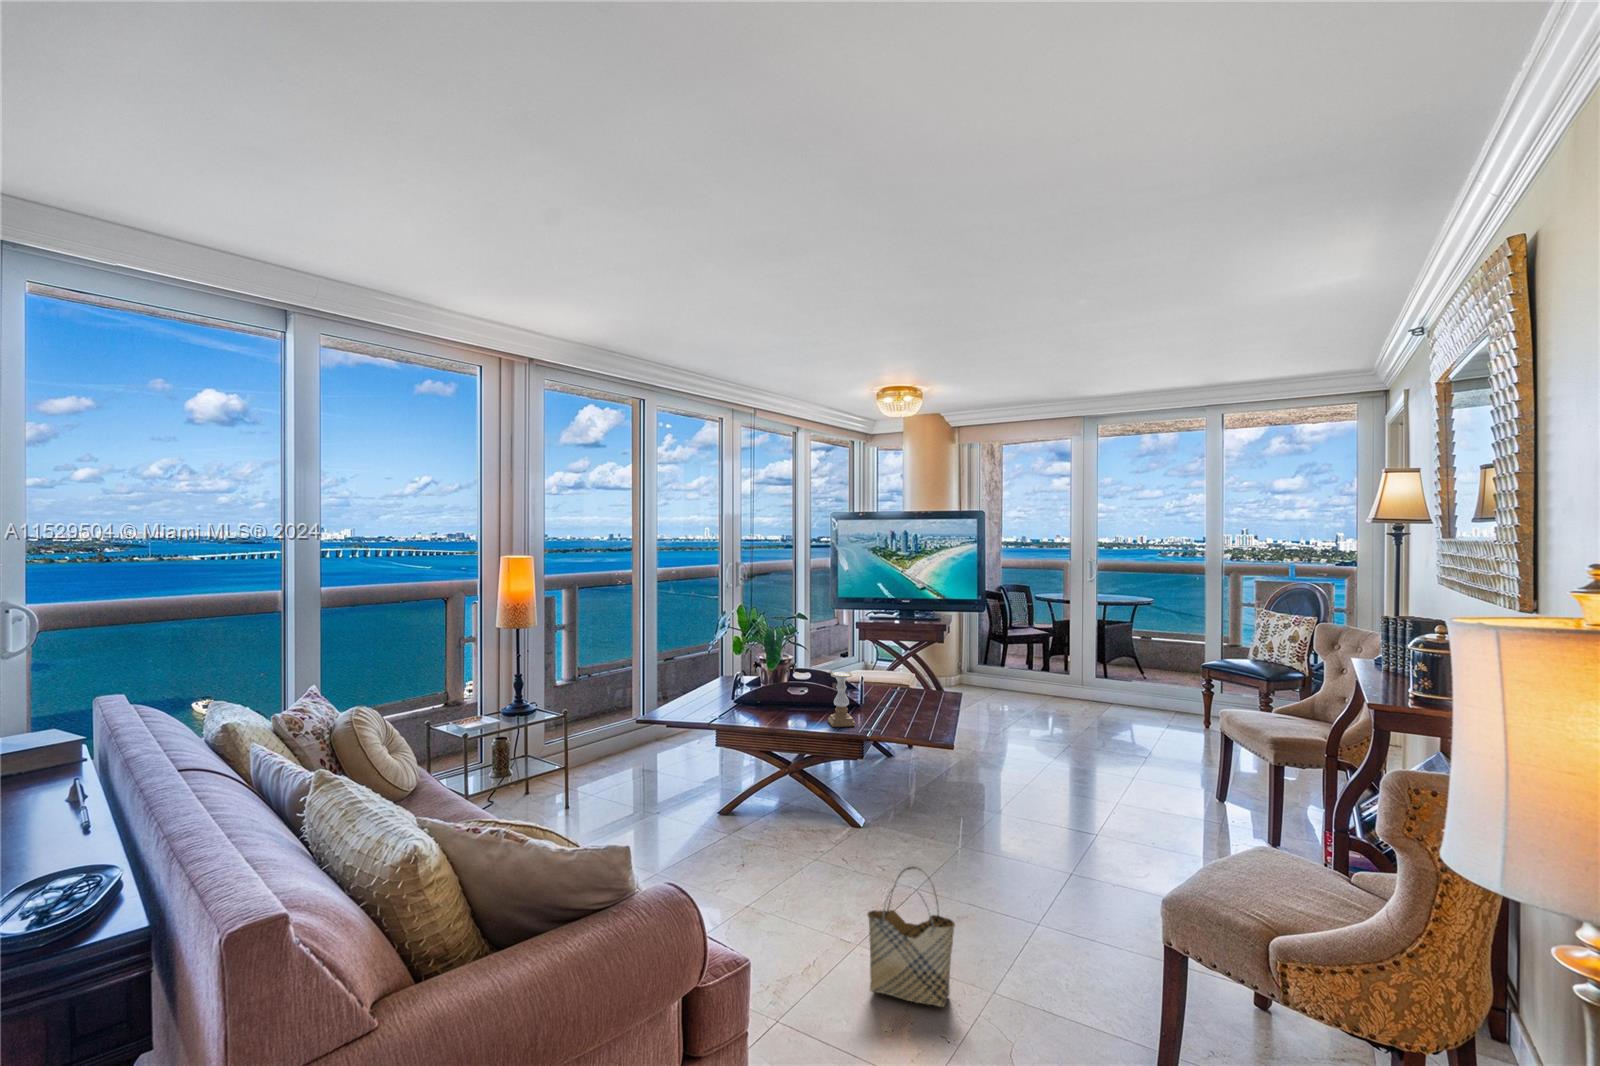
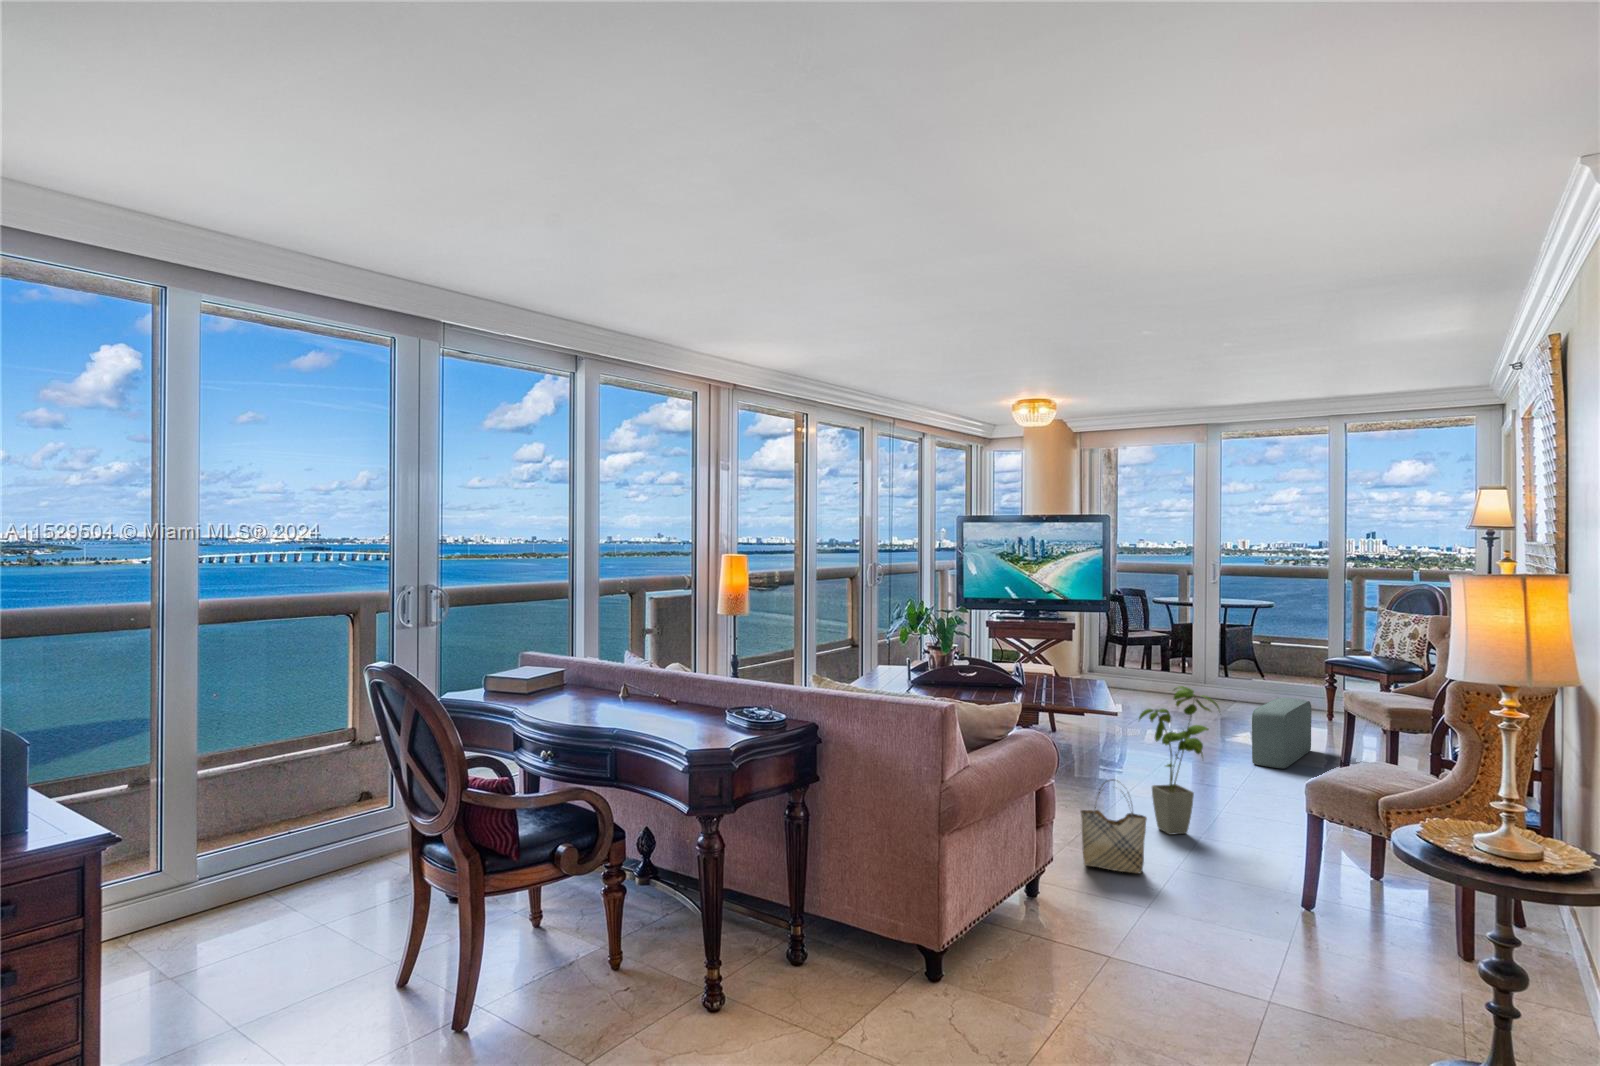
candle holder: present [828,672,855,727] -> none [1002,654,1026,699]
pouf: none [1119,711,1186,799] -> present [1252,698,1312,769]
house plant: none [965,727,1065,920] -> present [1139,686,1219,835]

